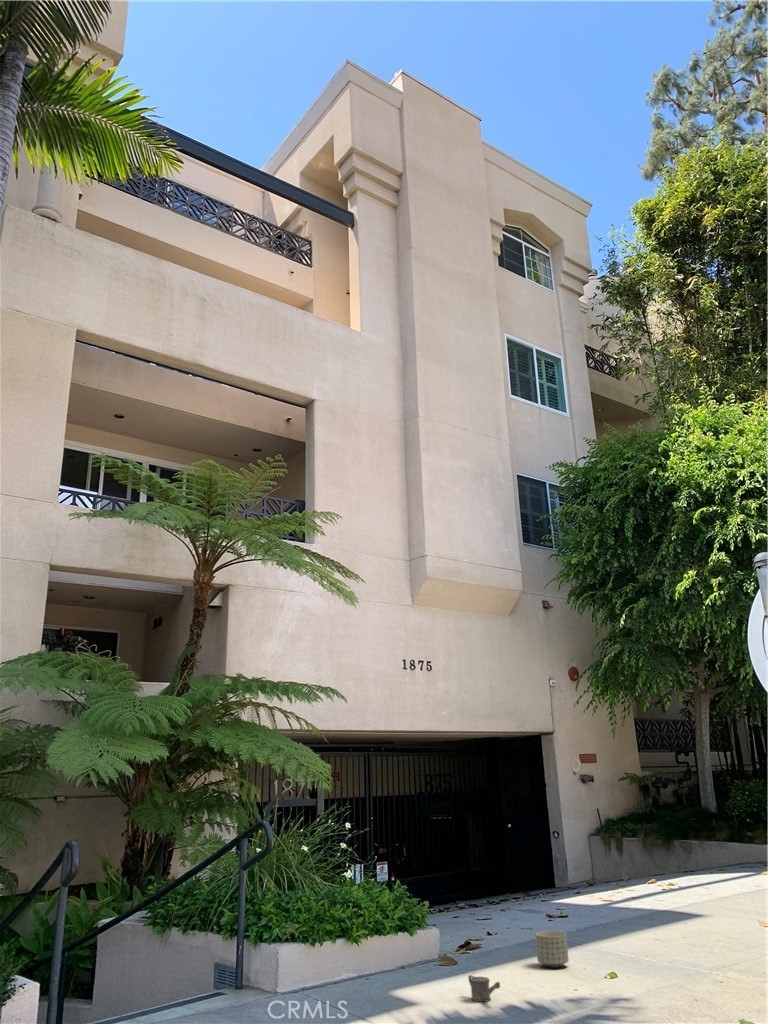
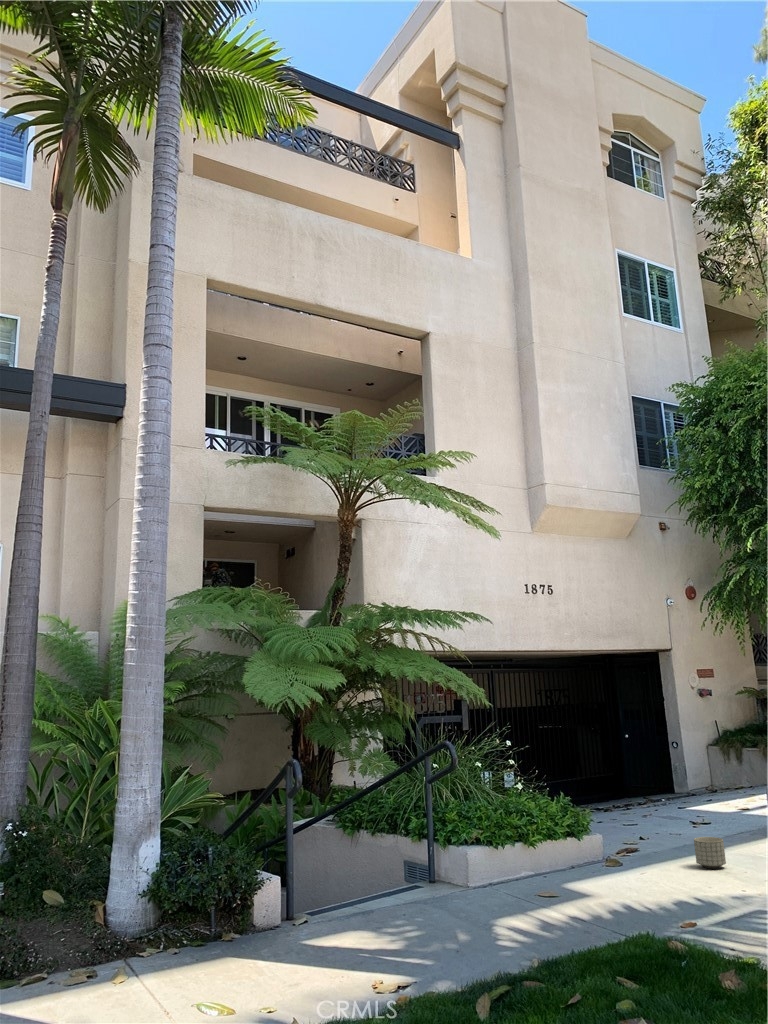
watering can: present [469,975,500,1002] -> none [643,874,675,896]

